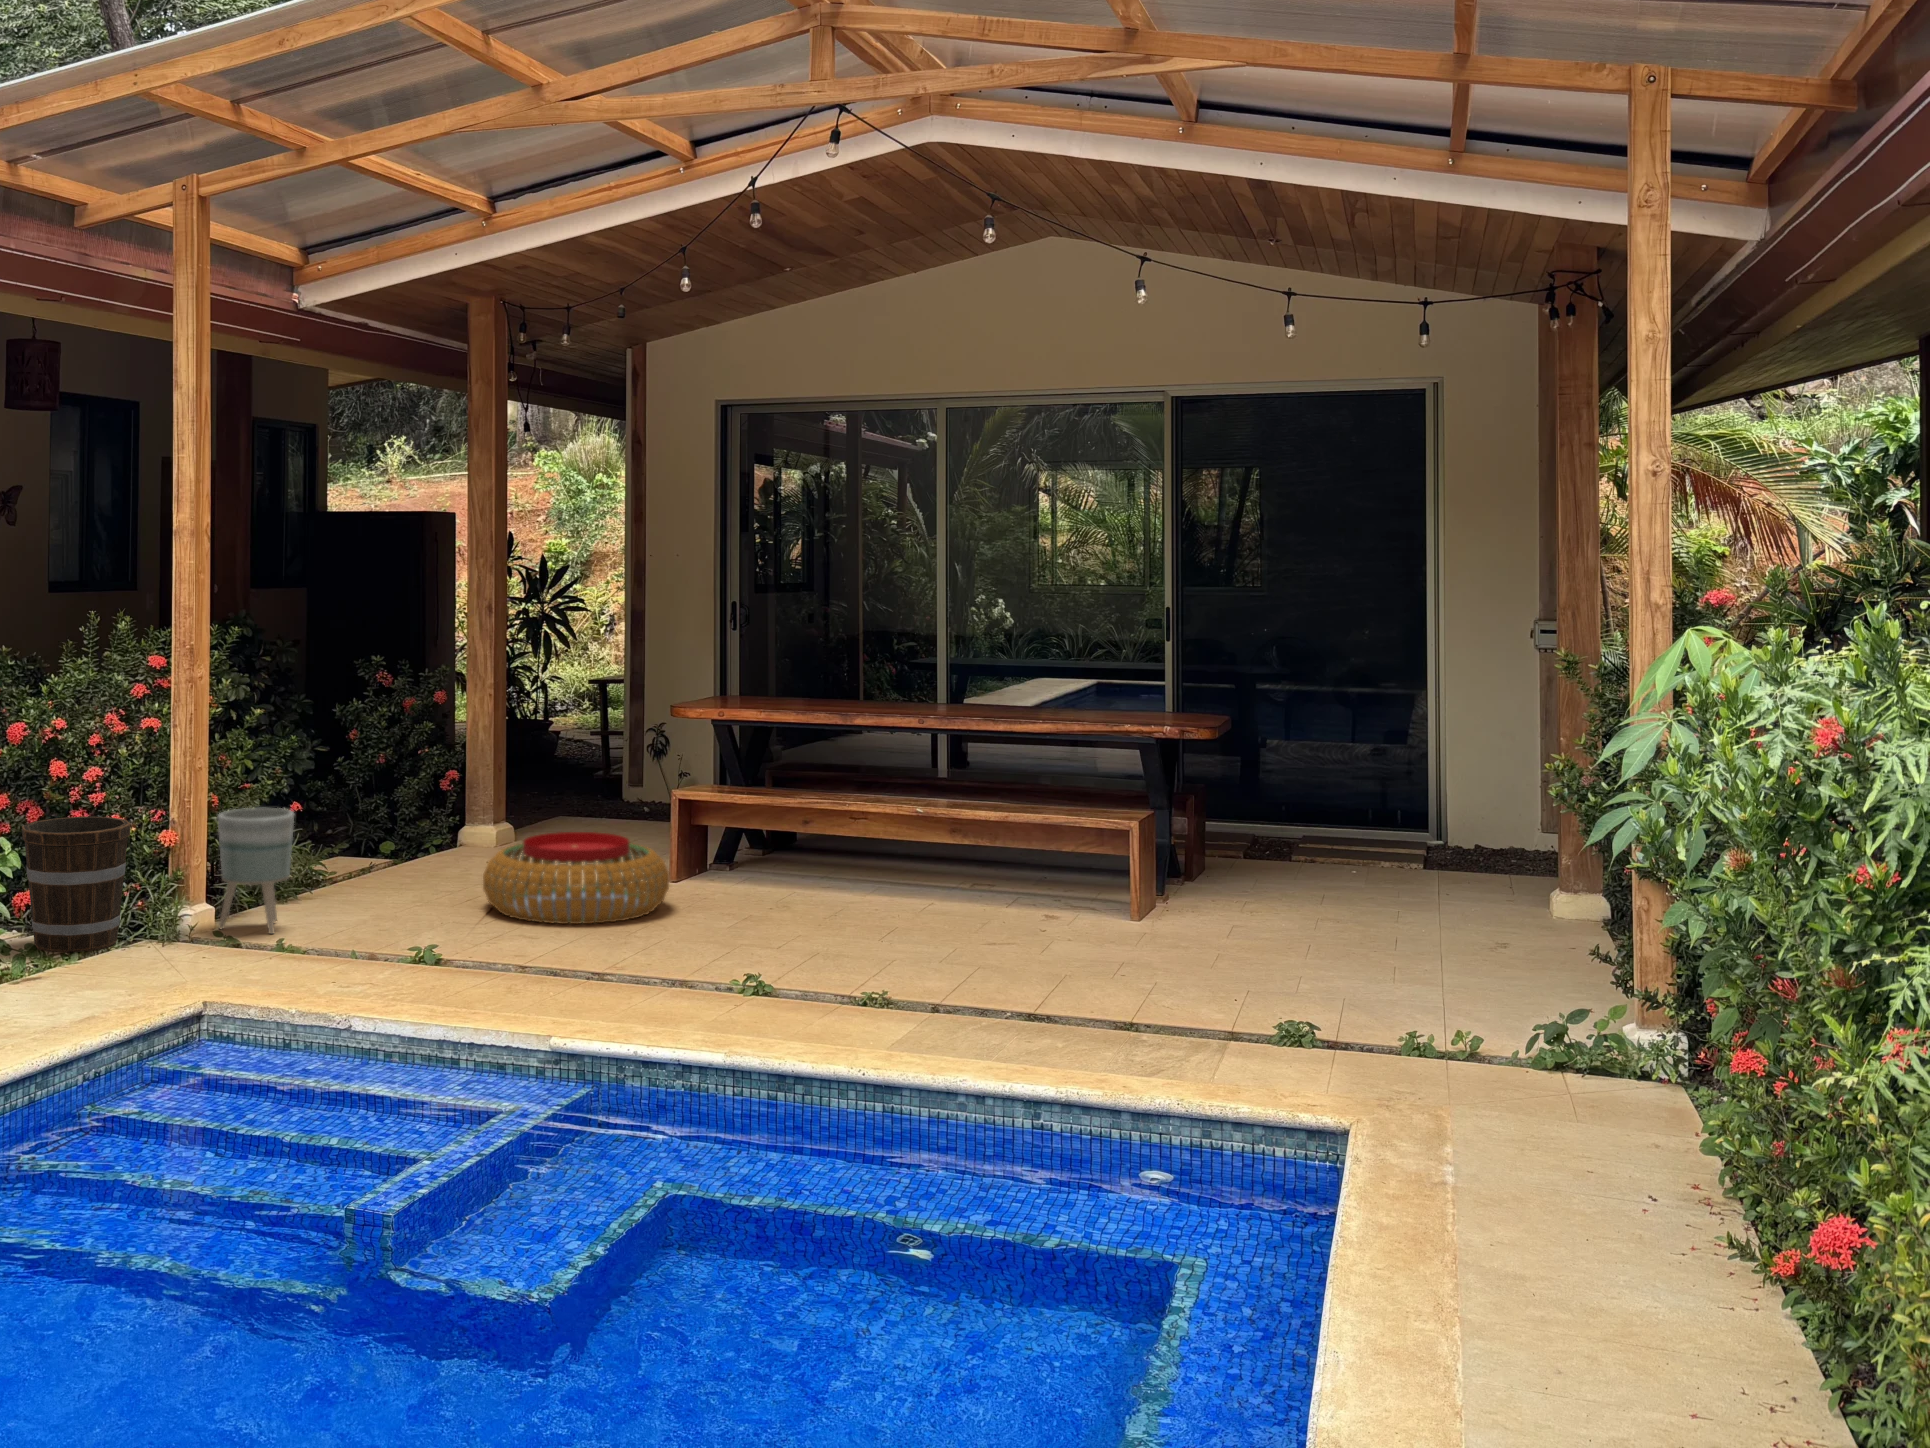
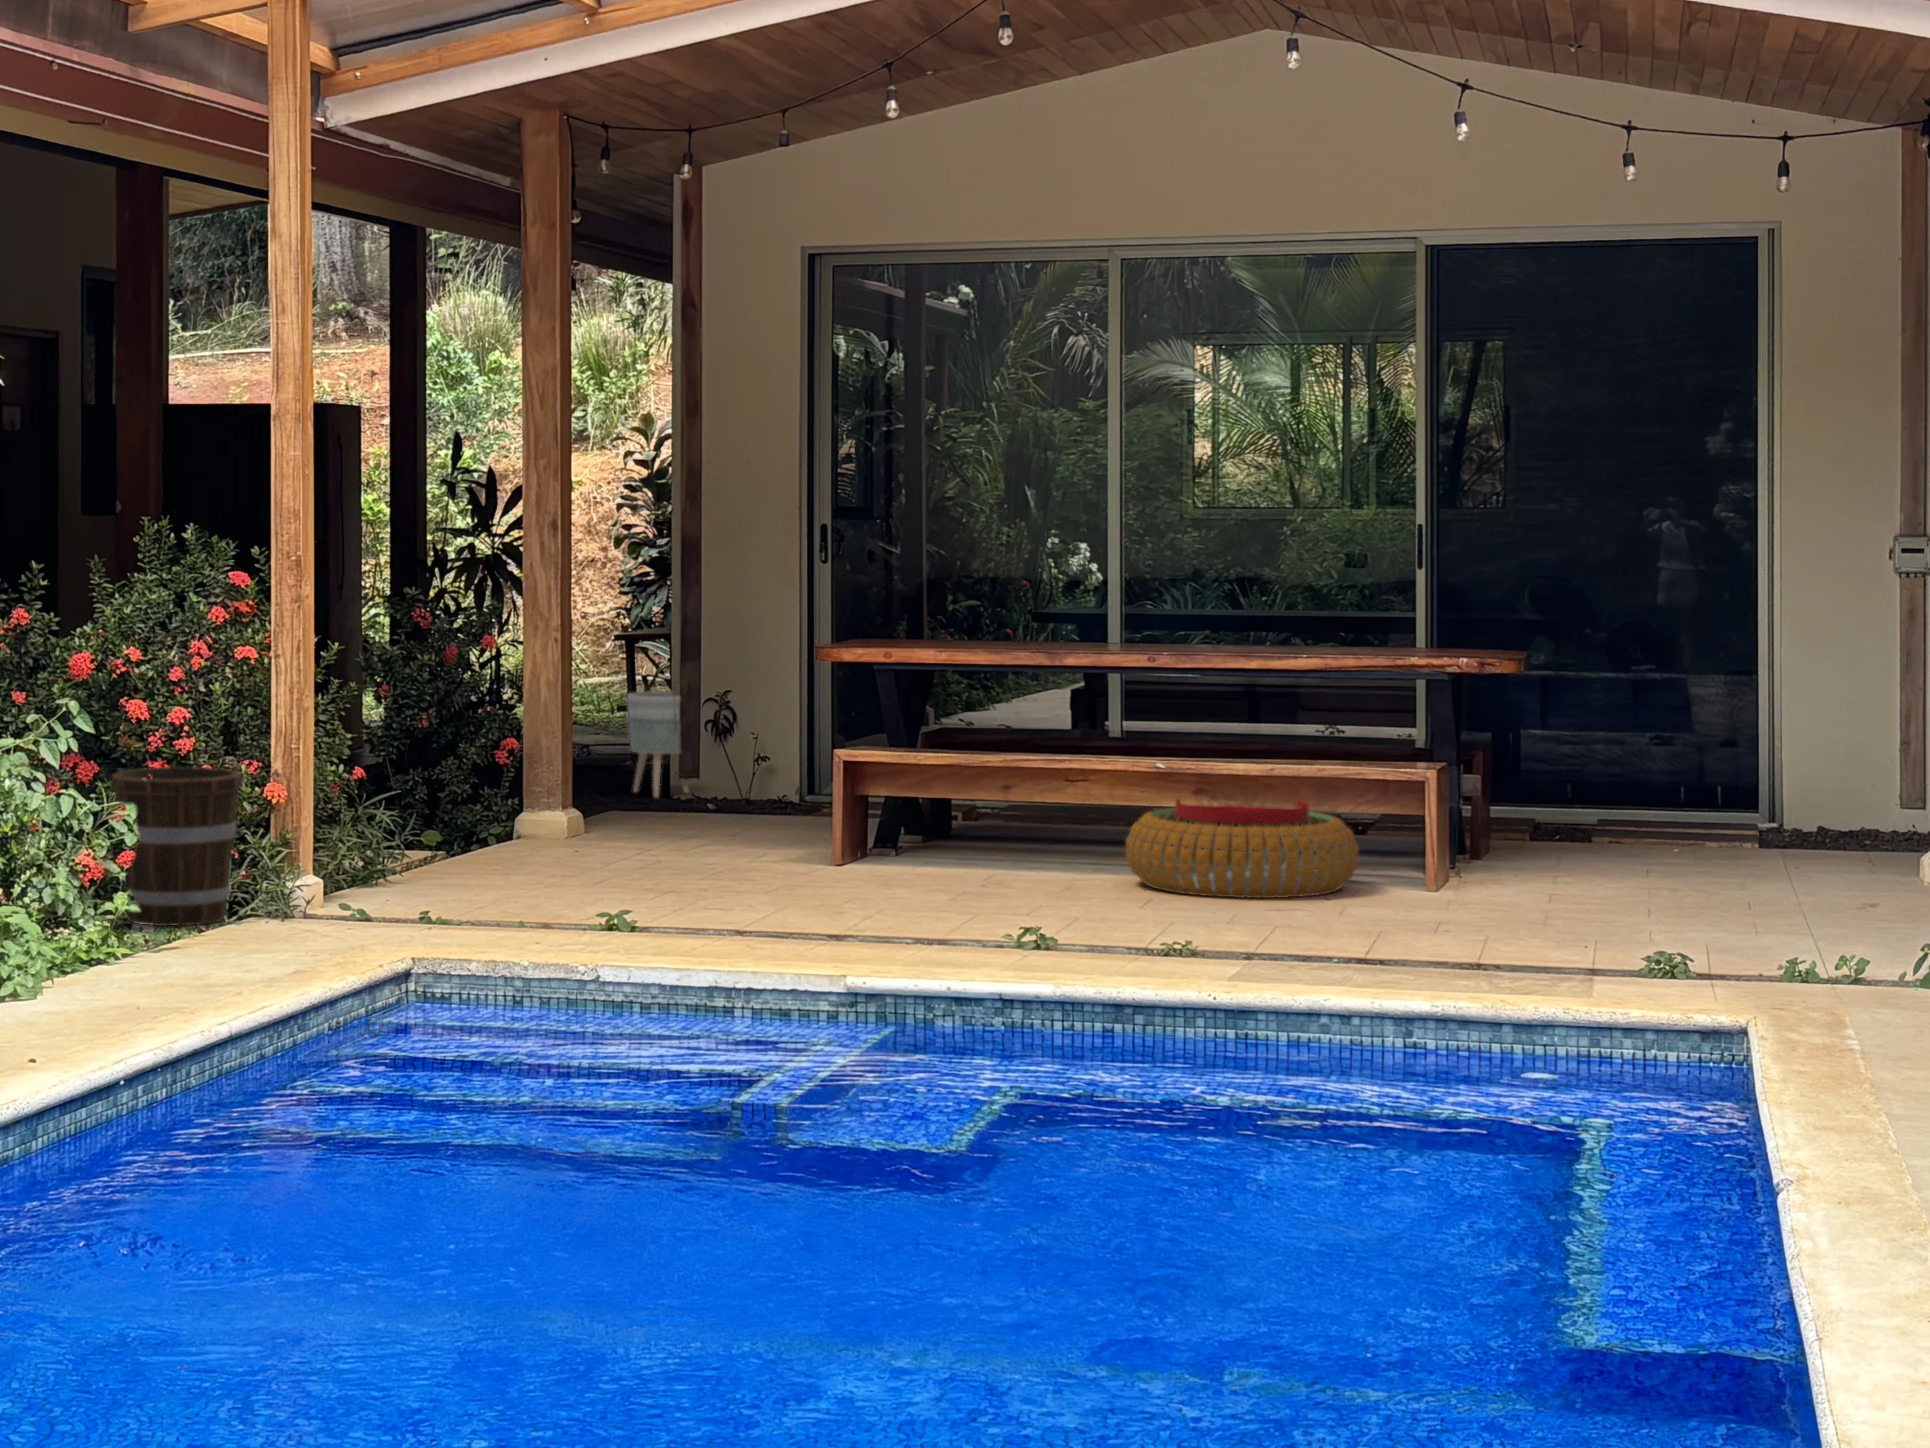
planter: present [218,808,294,934] -> present [627,692,688,798]
pouf: present [483,832,669,924] -> present [1126,800,1359,898]

